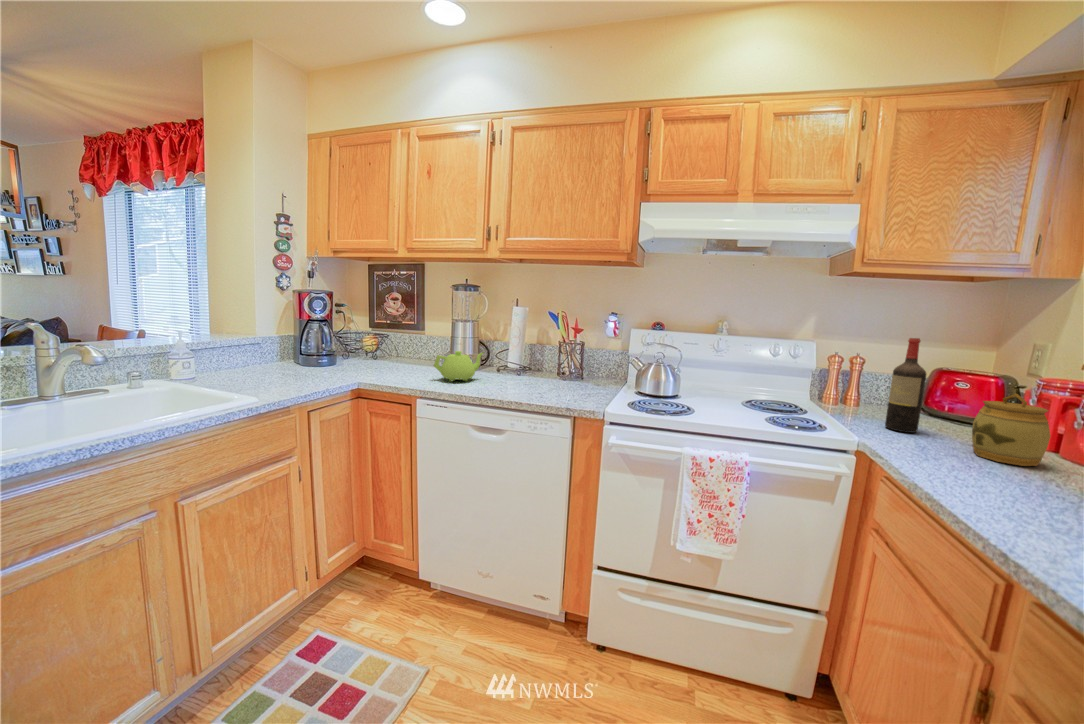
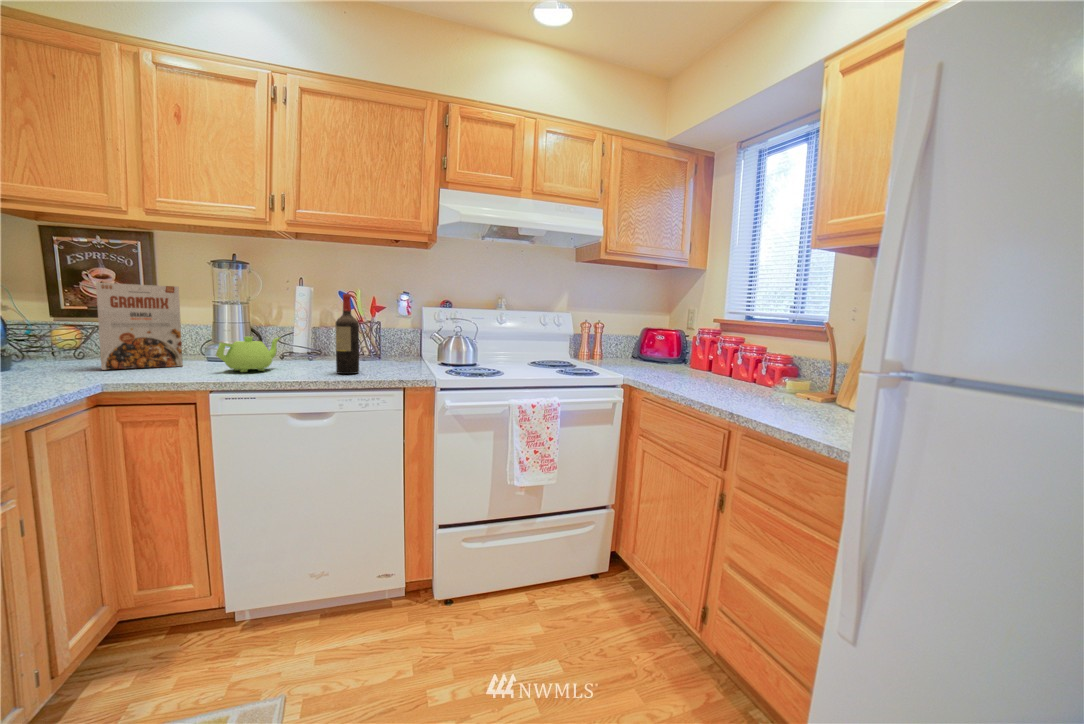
cereal box: none [373,305,424,370] -> present [96,283,183,370]
wine bottle: present [885,338,926,433] -> present [336,294,359,374]
jar: present [972,394,1050,466] -> none [674,336,707,378]

